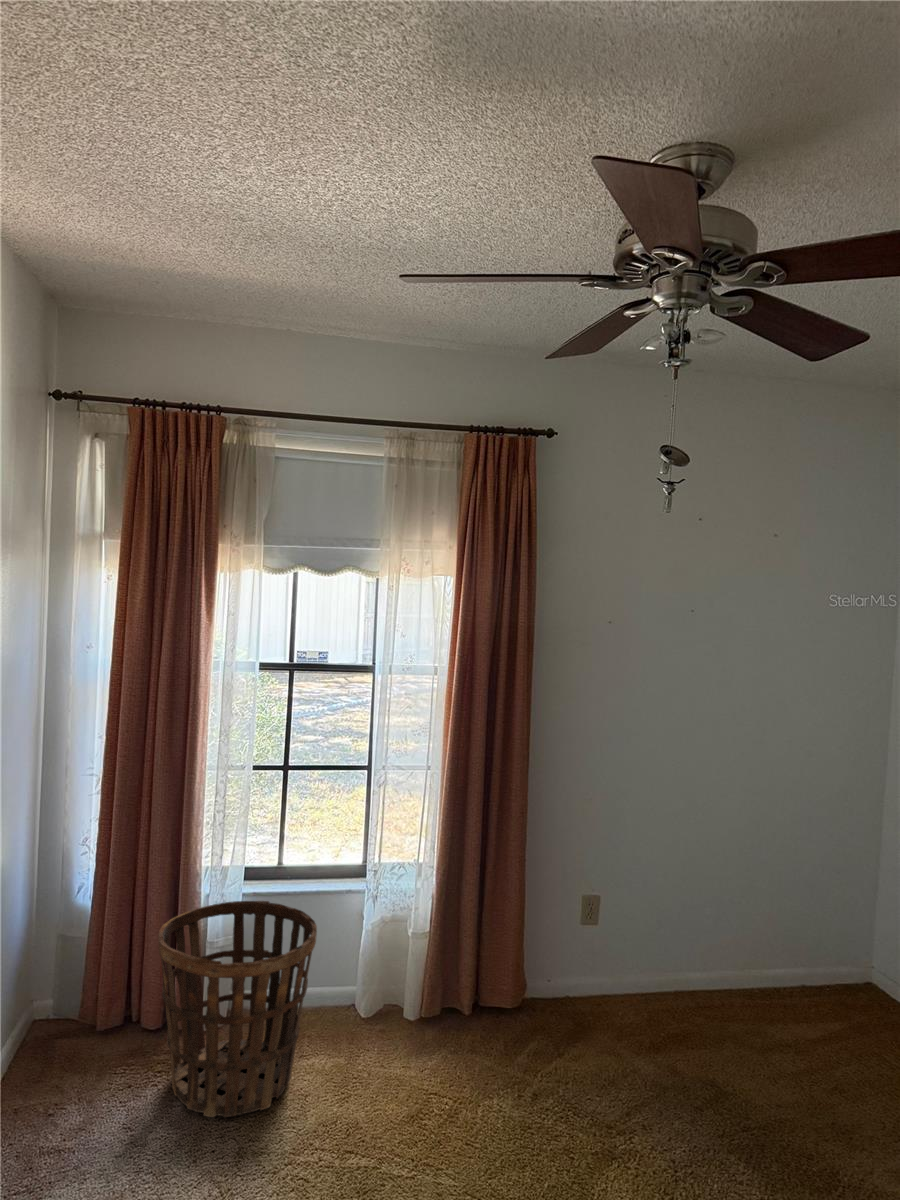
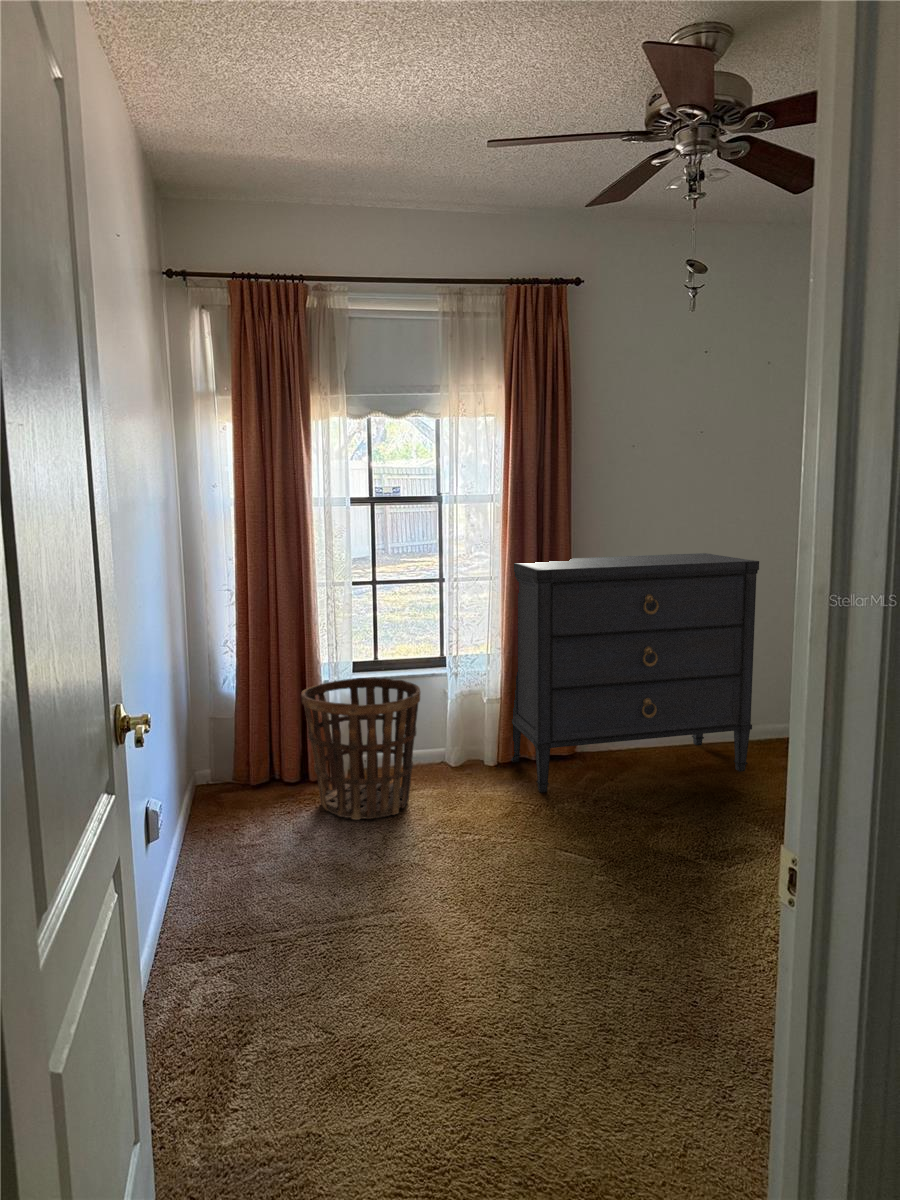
dresser: none [438,756,760,1076] -> present [511,553,759,793]

